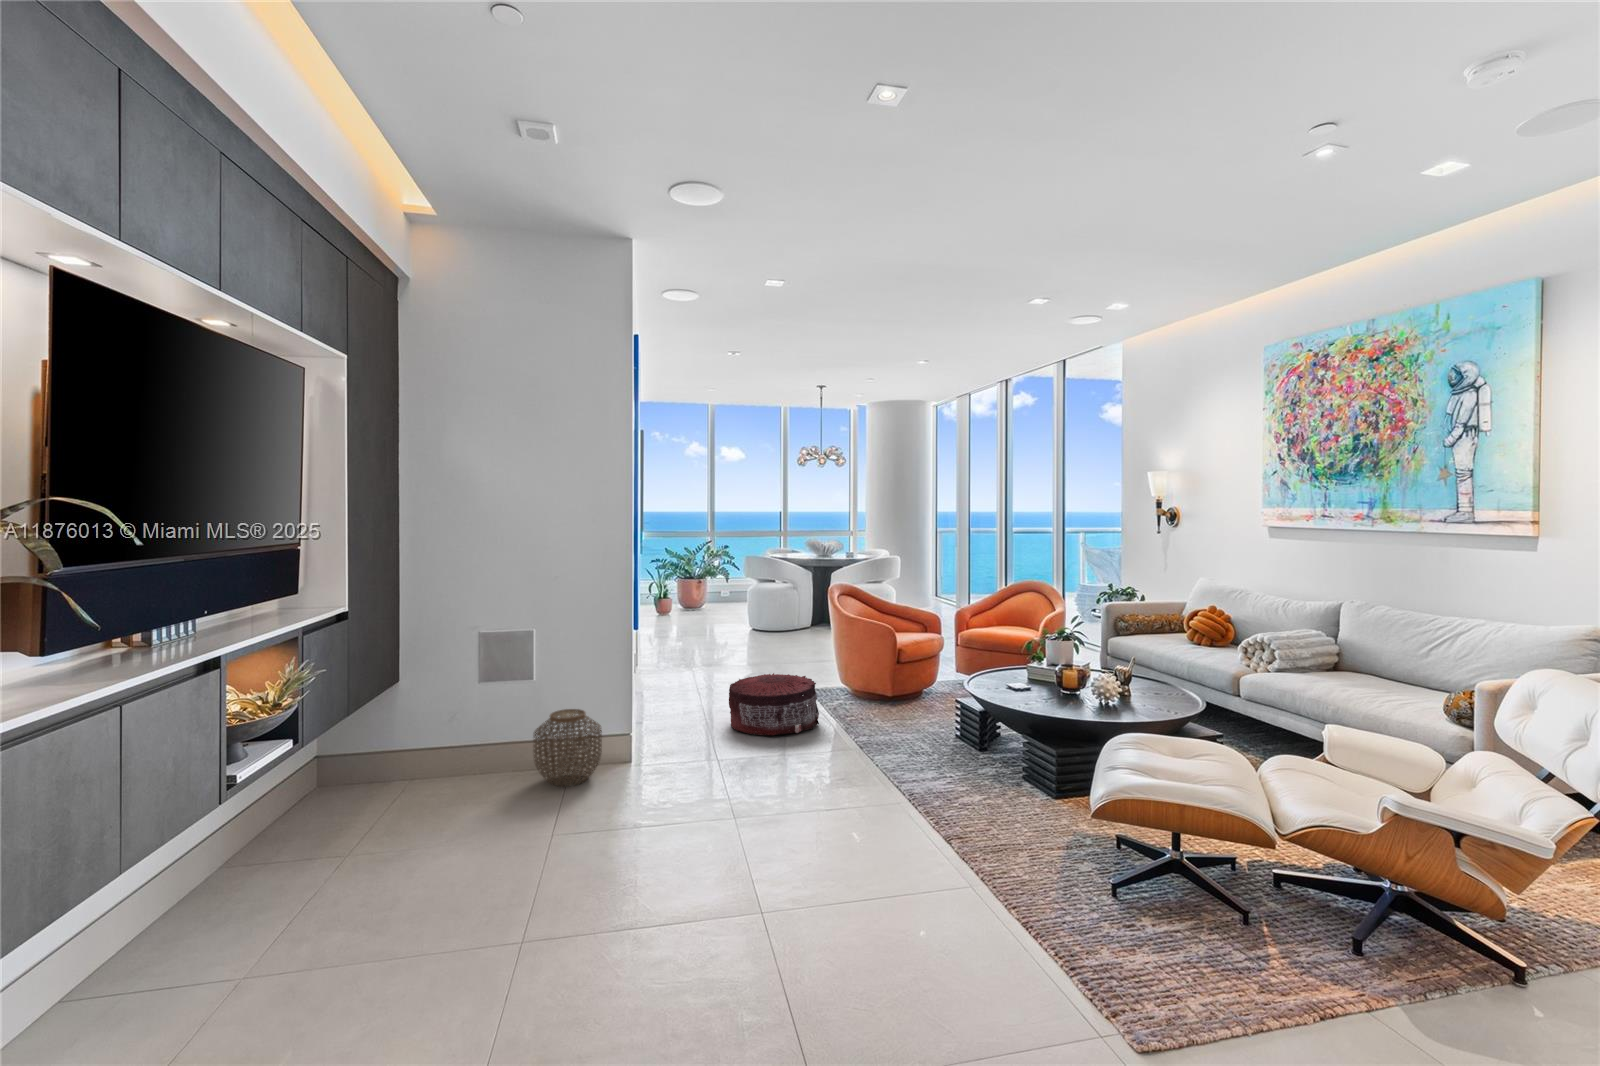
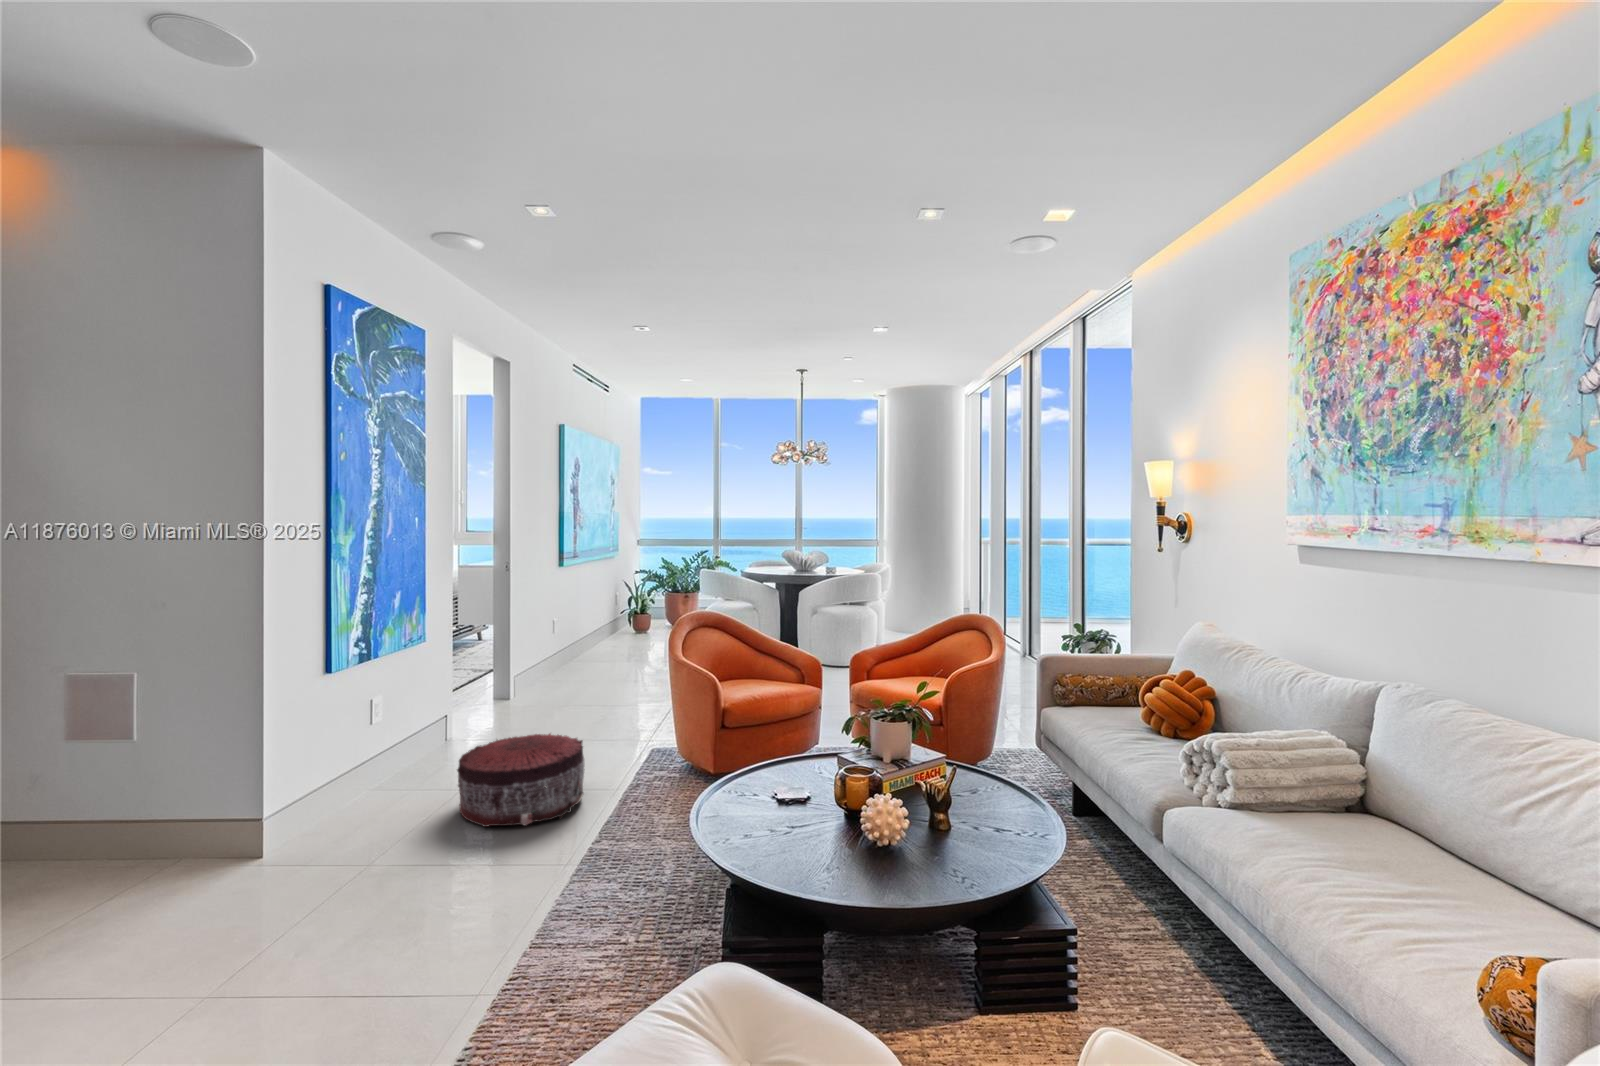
woven basket: present [534,709,602,786] -> none [66,782,187,893]

